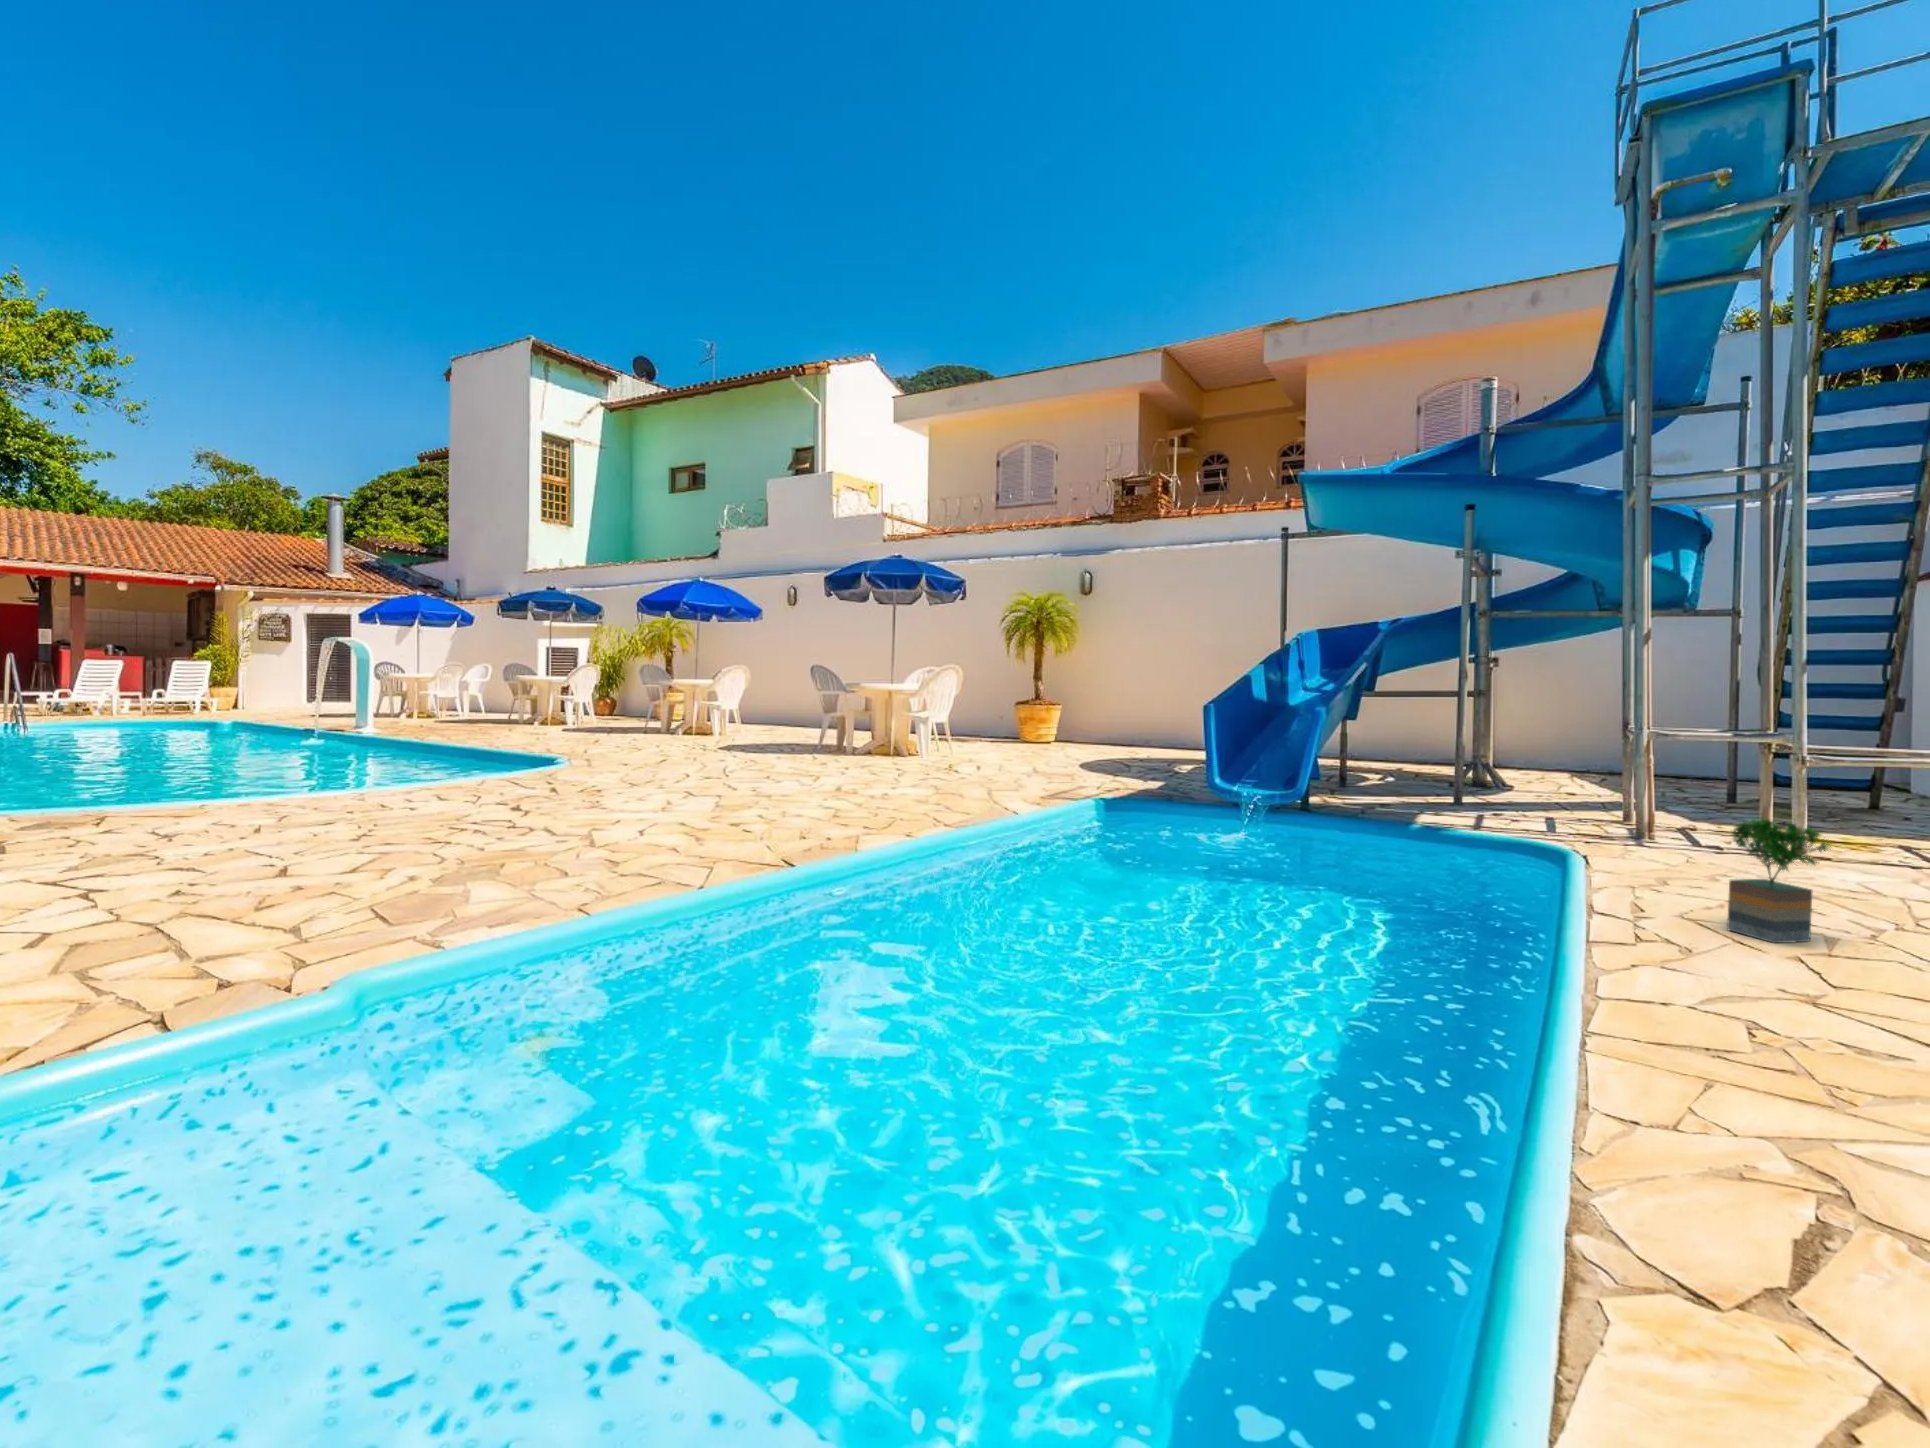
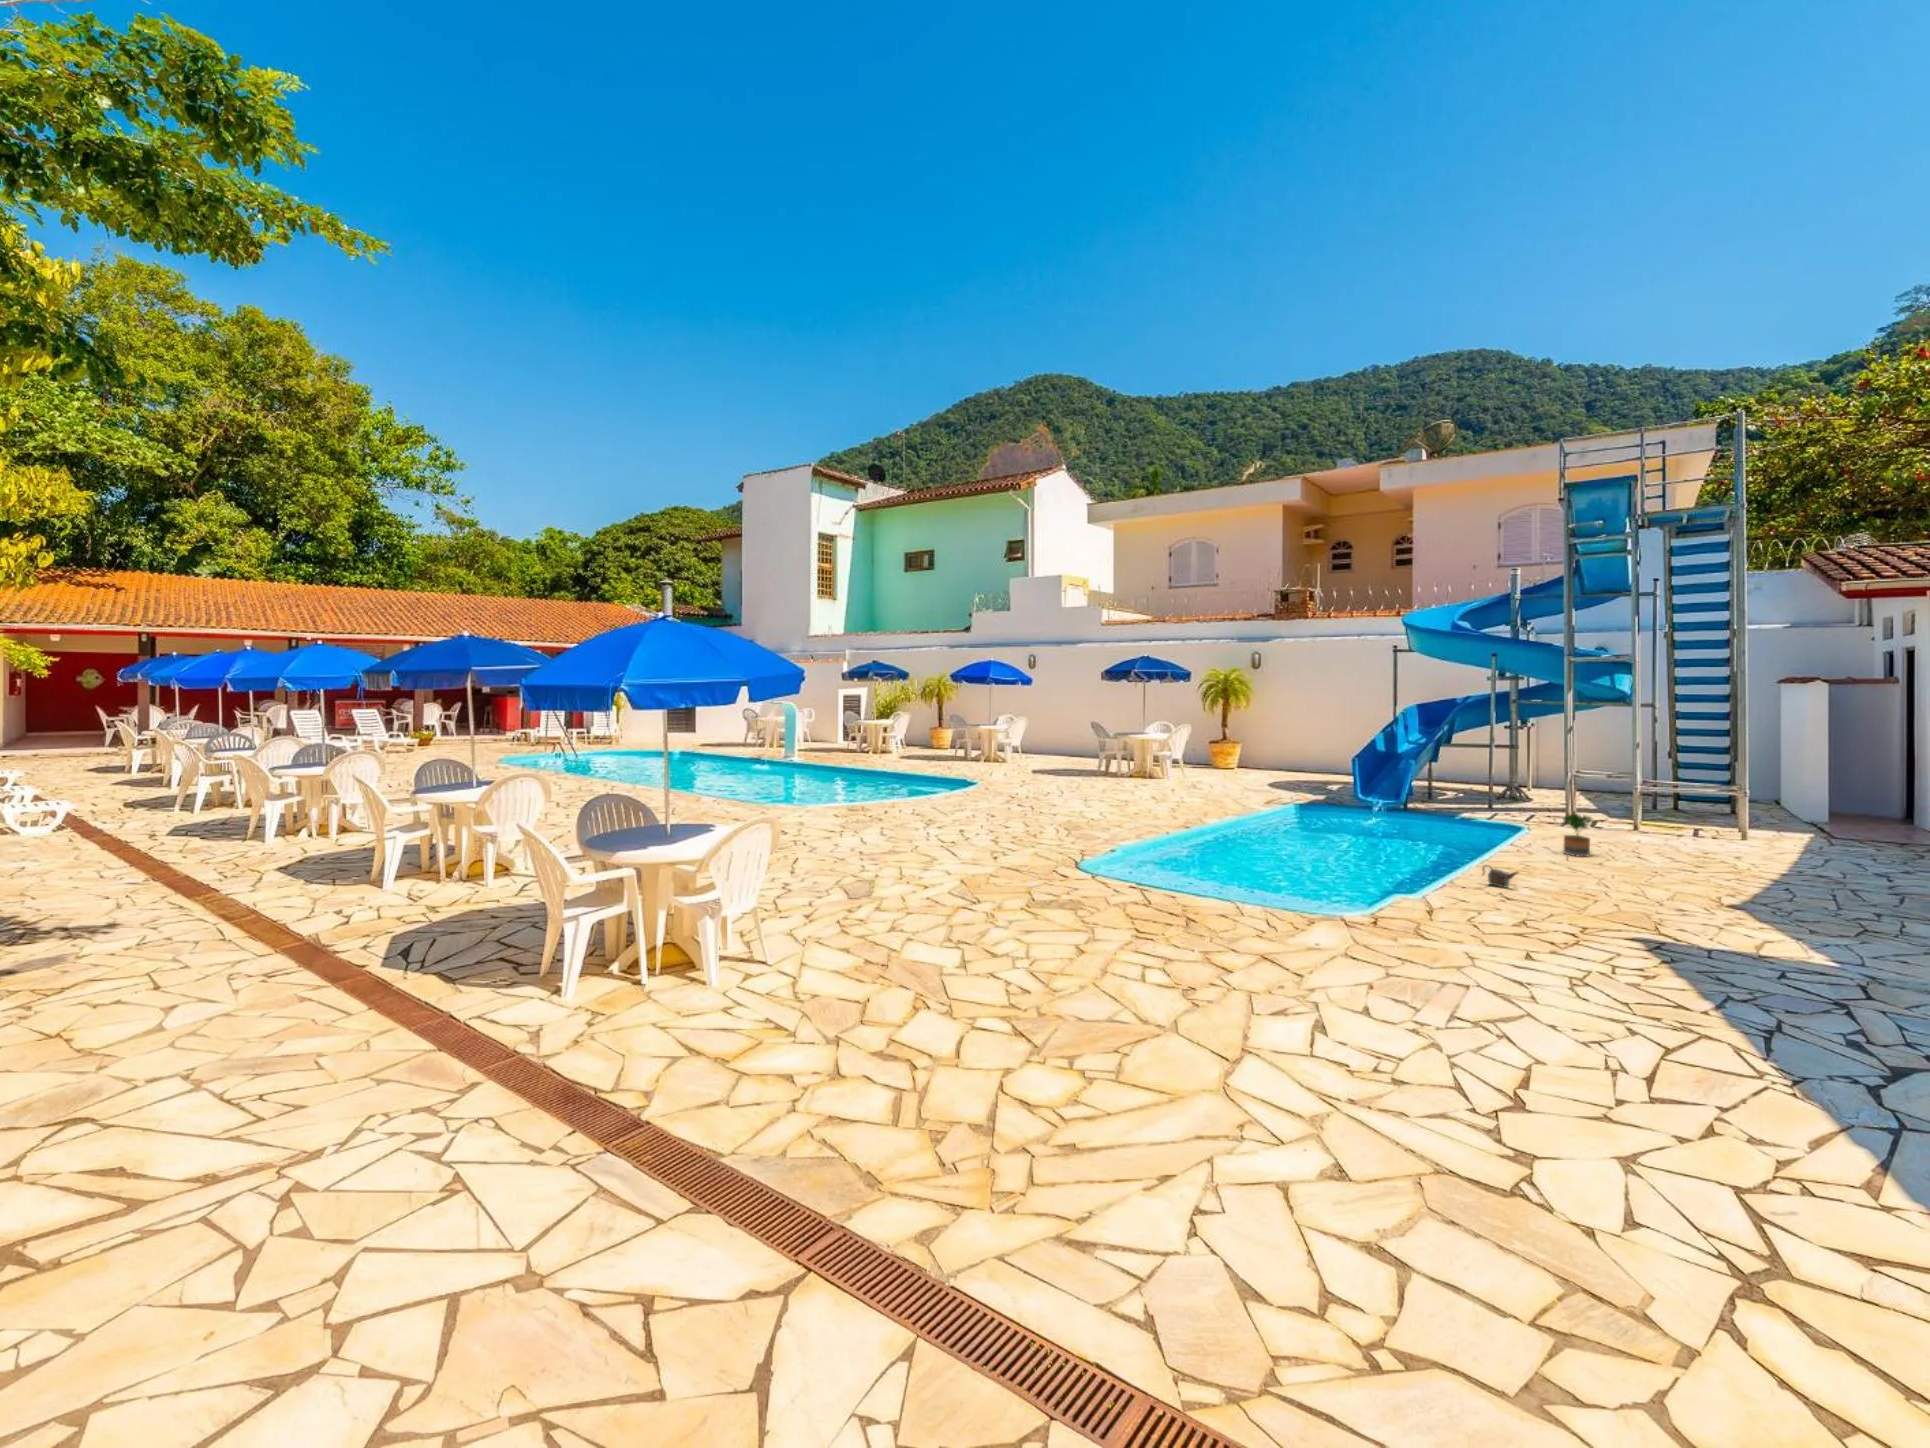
watering can: none [1624,1053,1838,1180] -> present [1482,865,1518,888]

